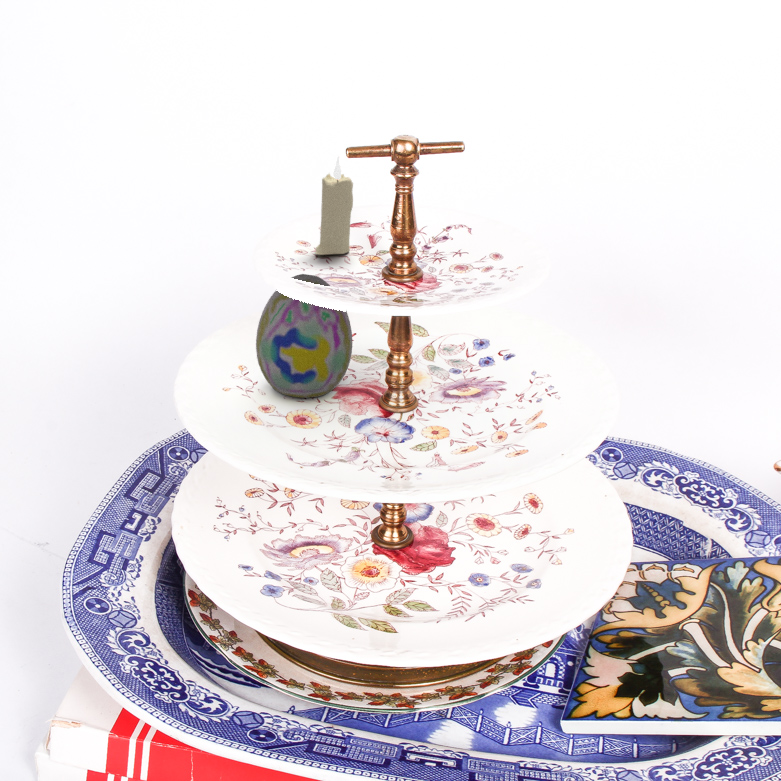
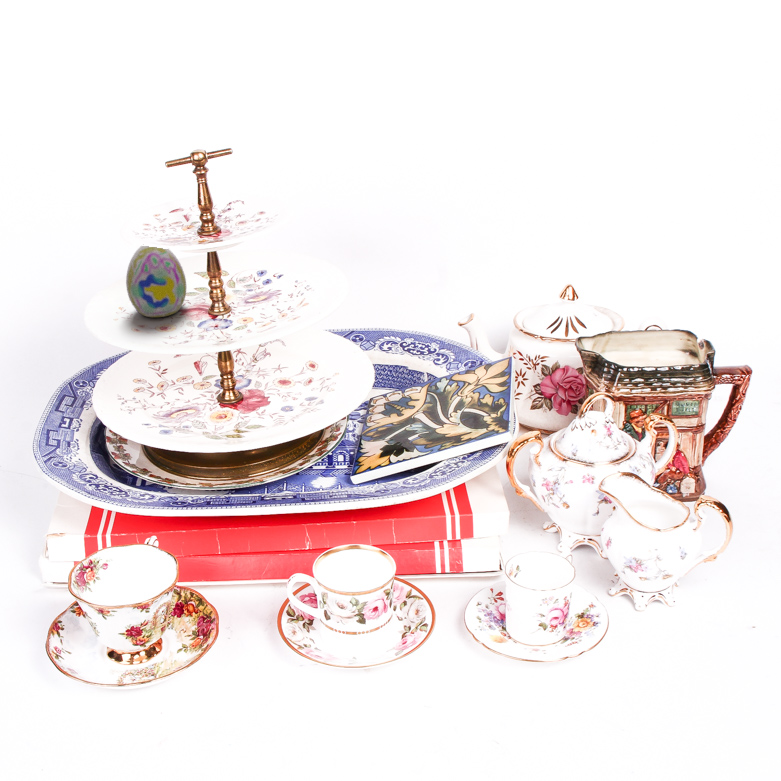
candle: present [316,156,353,255] -> none [150,168,174,228]

